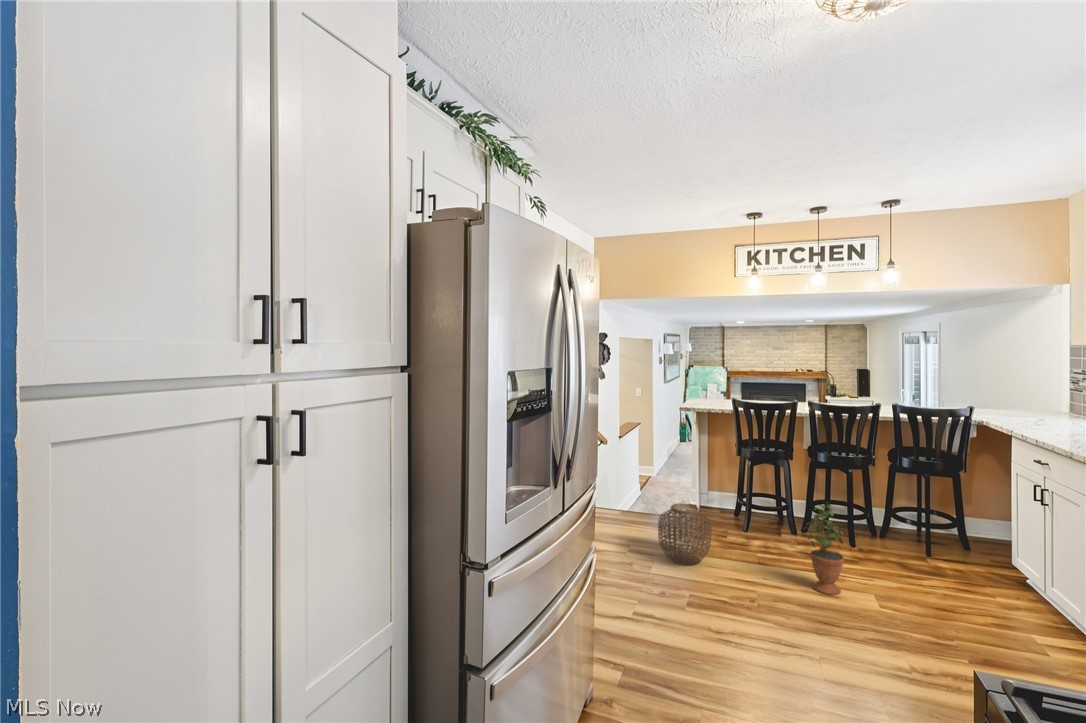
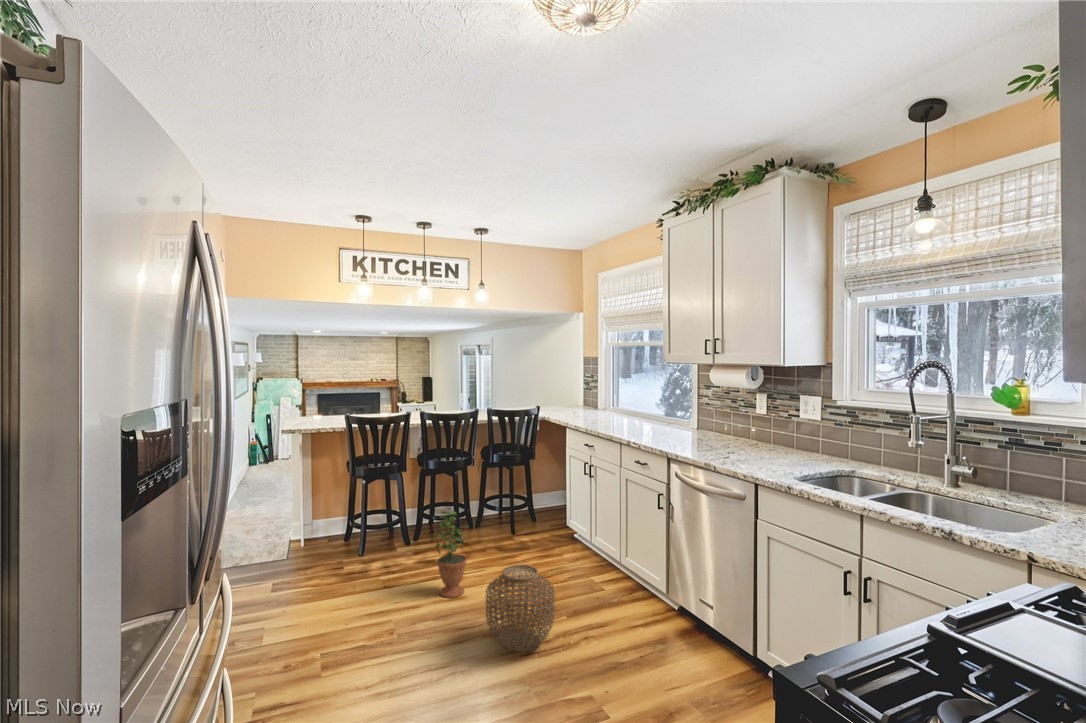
woven basket: present [658,504,711,565] -> present [486,565,554,652]

